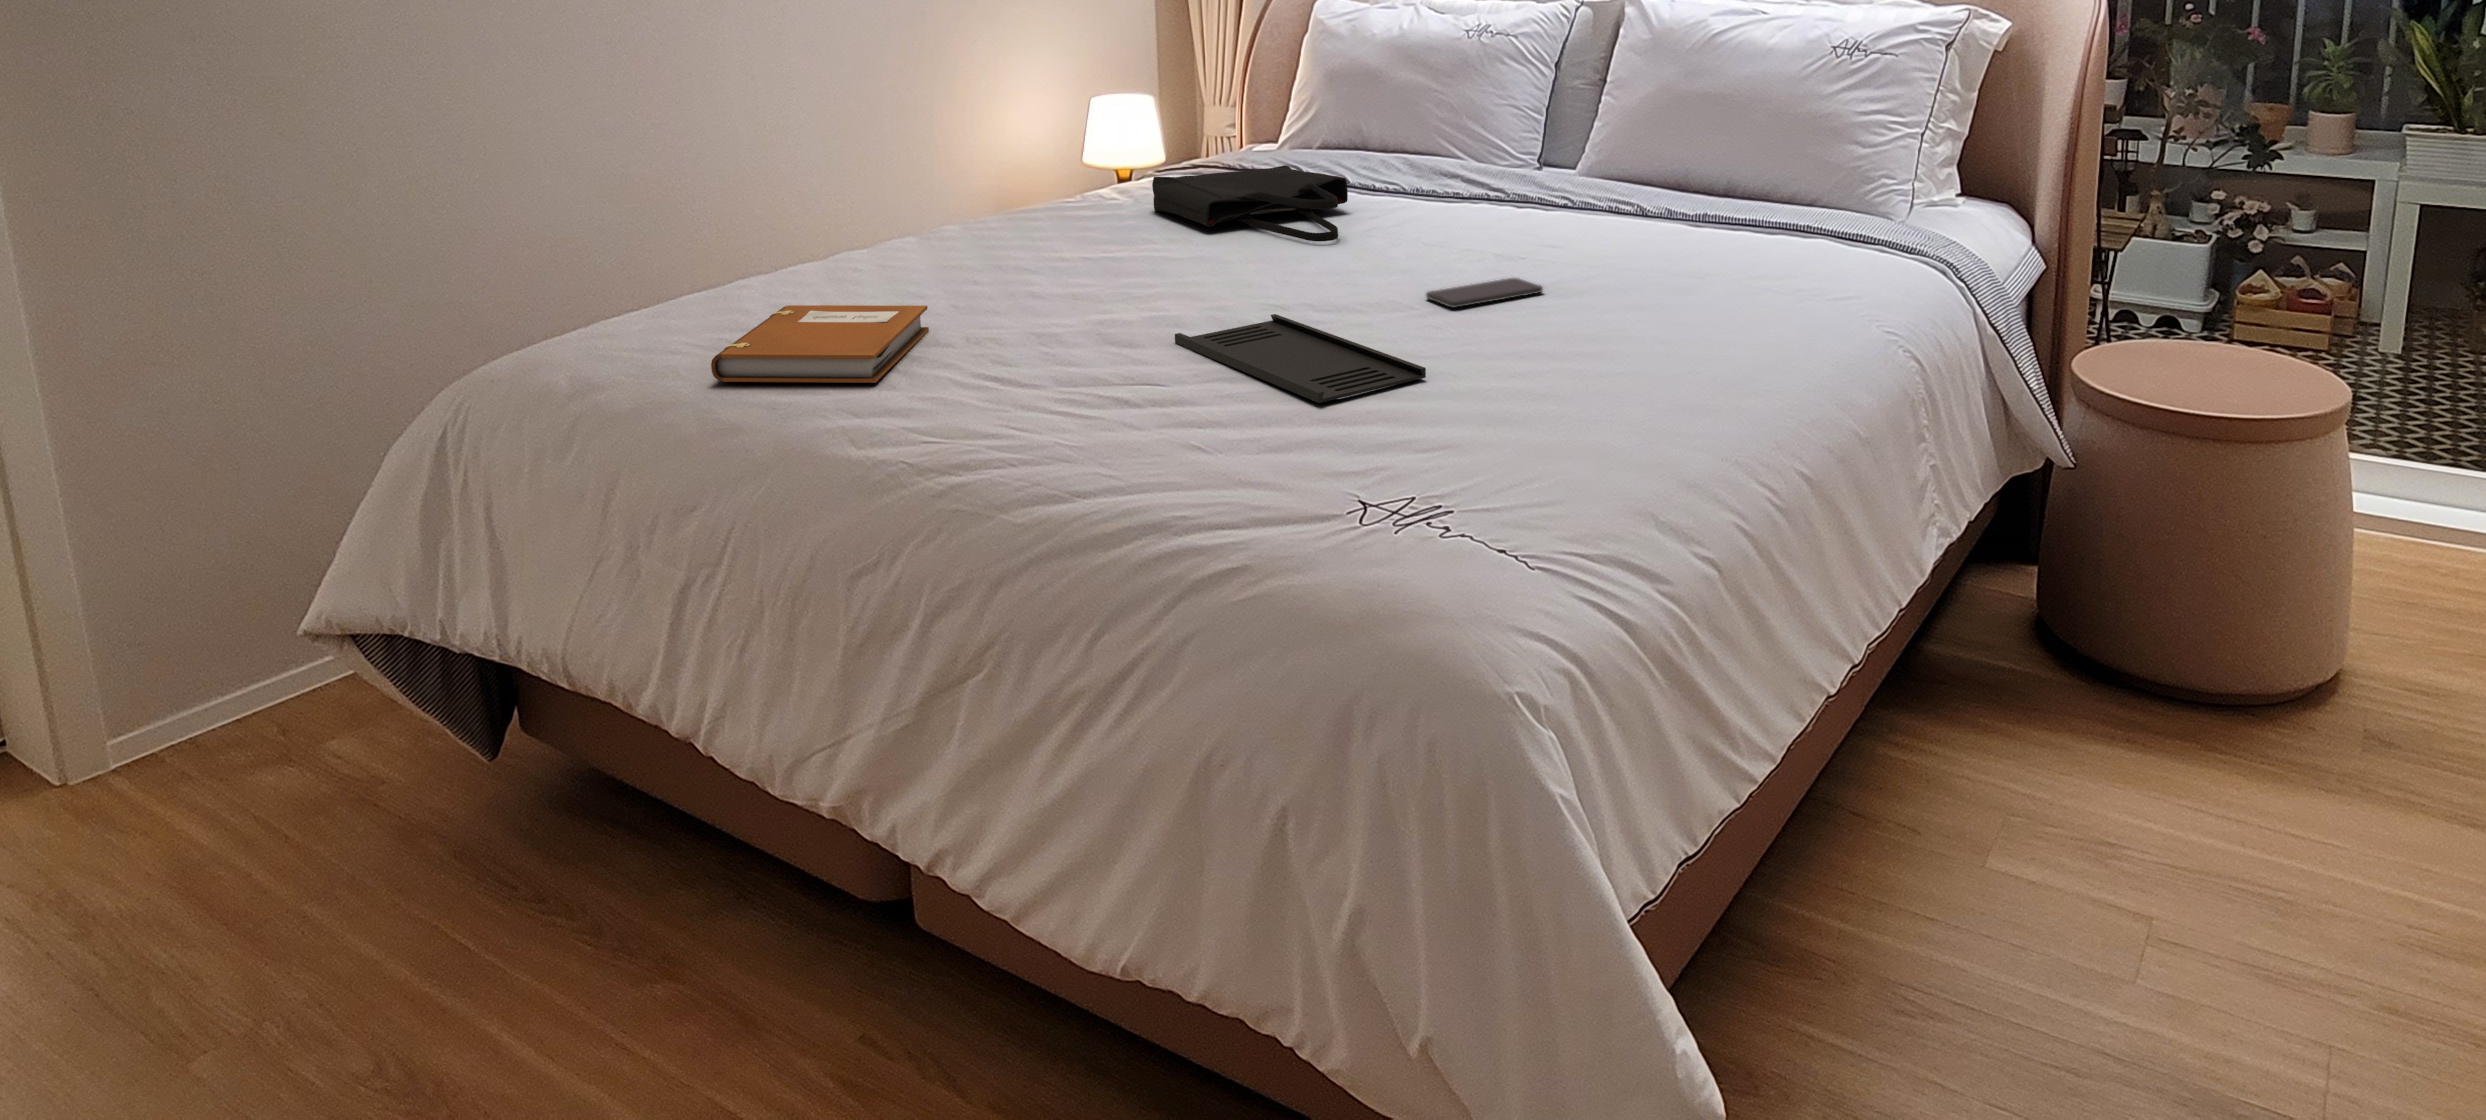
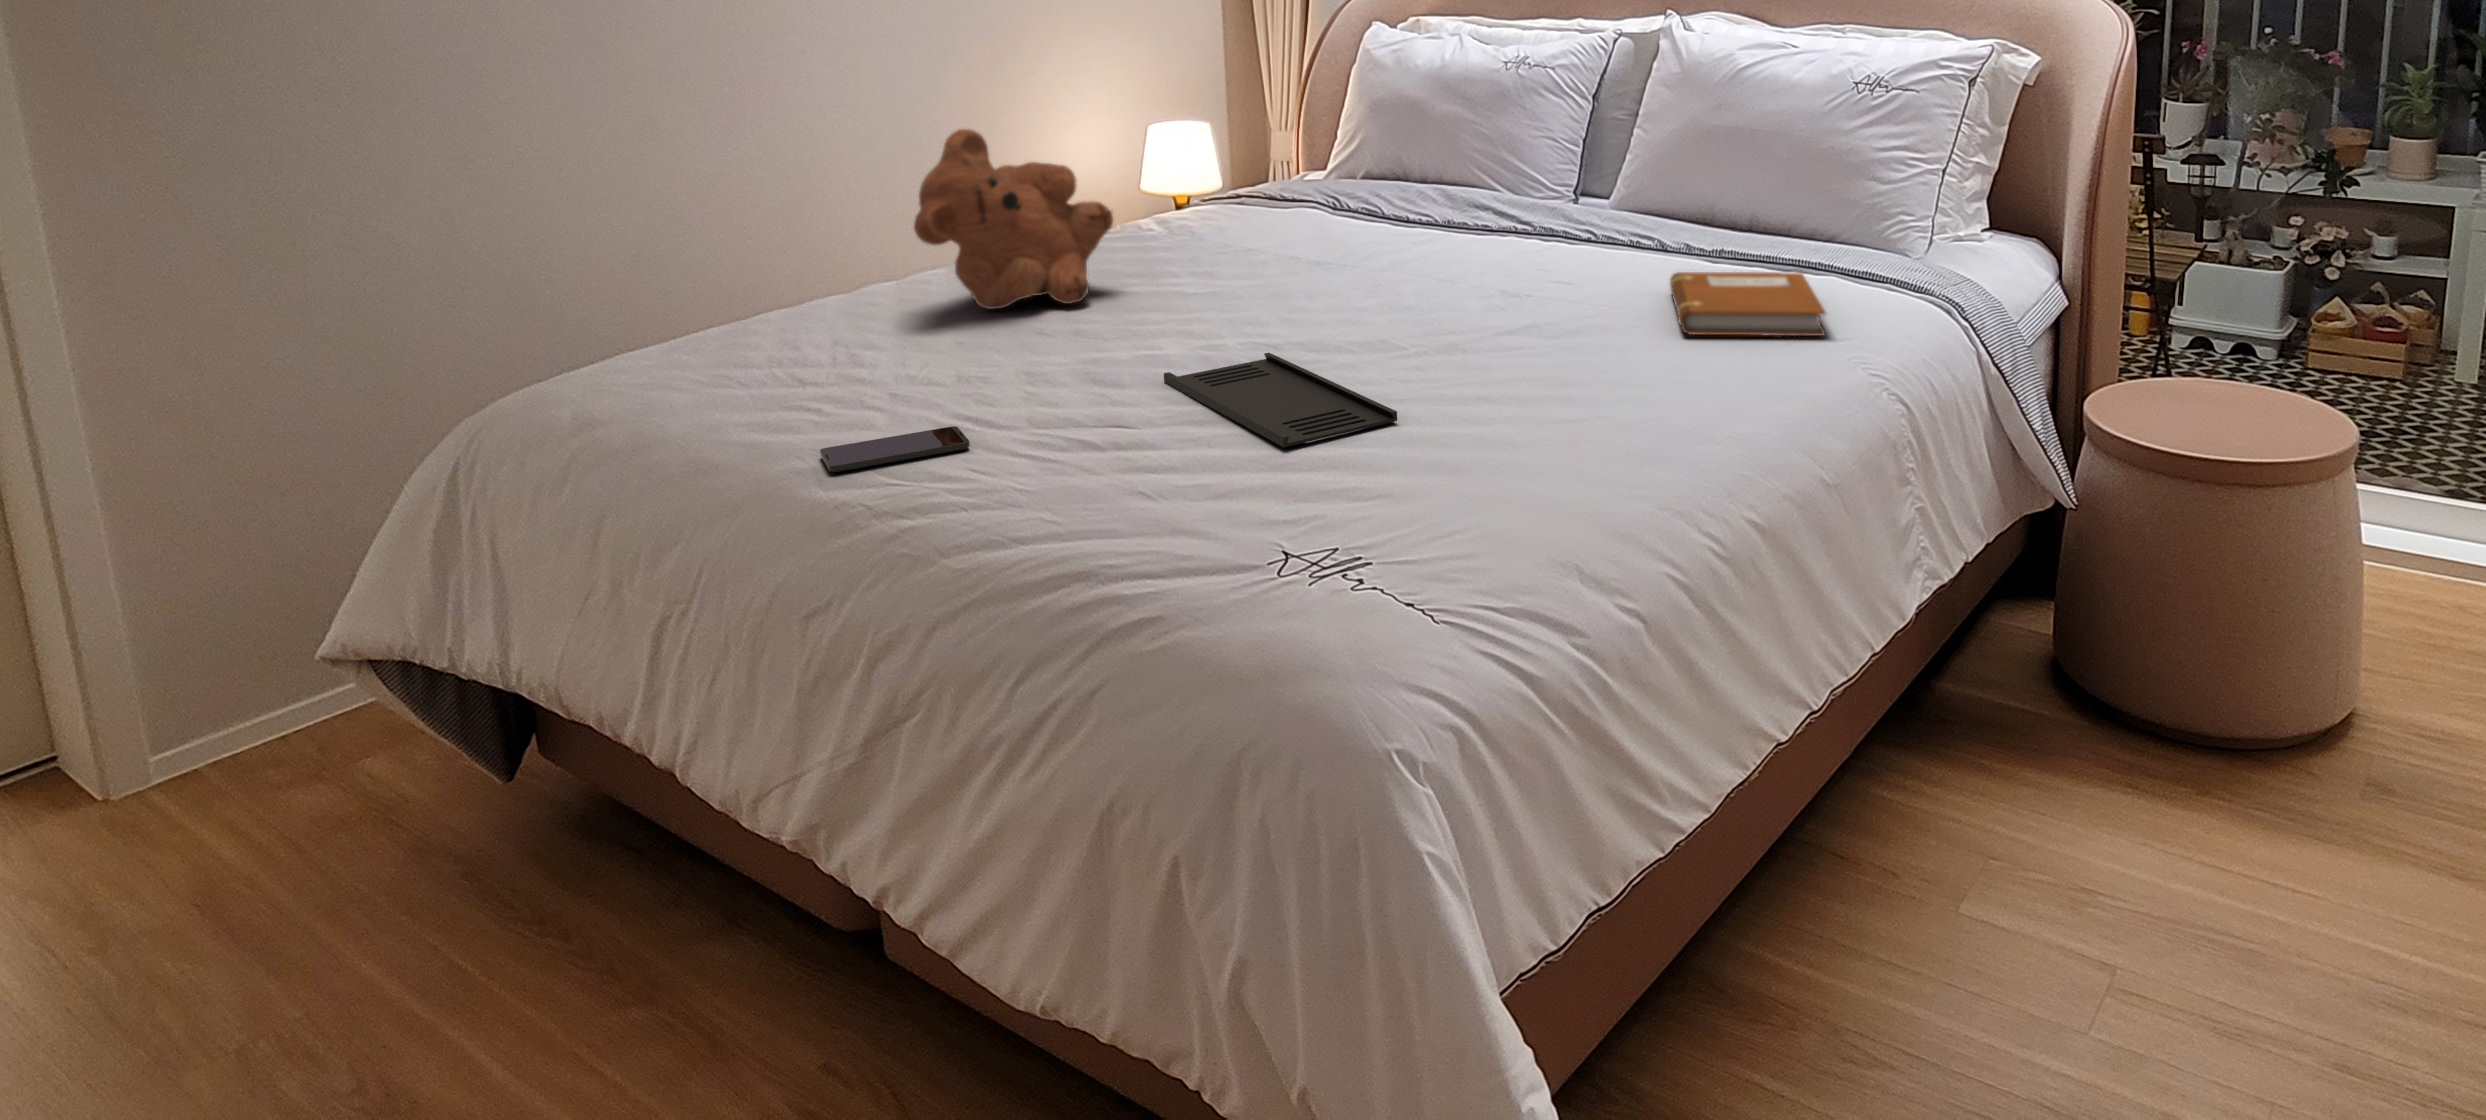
teddy bear: none [902,91,1097,275] -> present [914,129,1113,309]
tote bag: present [1152,165,1348,242] -> none [1184,196,1375,275]
smartphone: present [1426,278,1543,308] -> present [820,426,970,472]
notebook: present [711,305,929,383] -> present [1670,272,1826,336]

